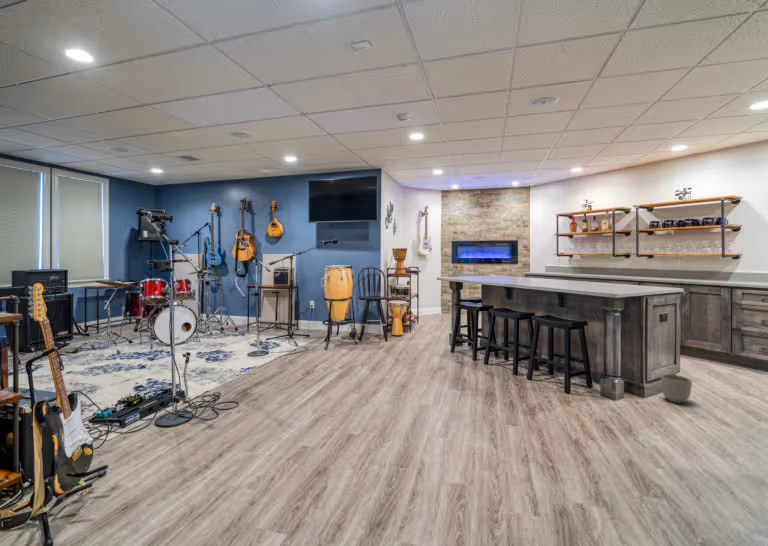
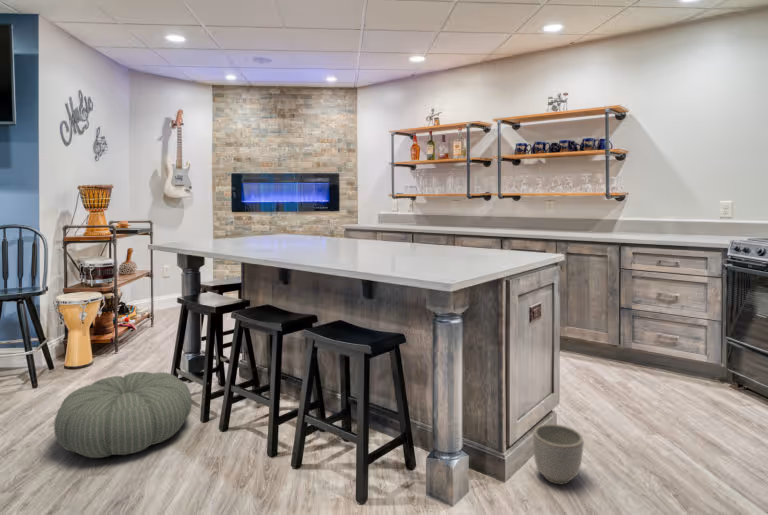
pouf: none [416,336,469,367] -> present [54,372,192,458]

